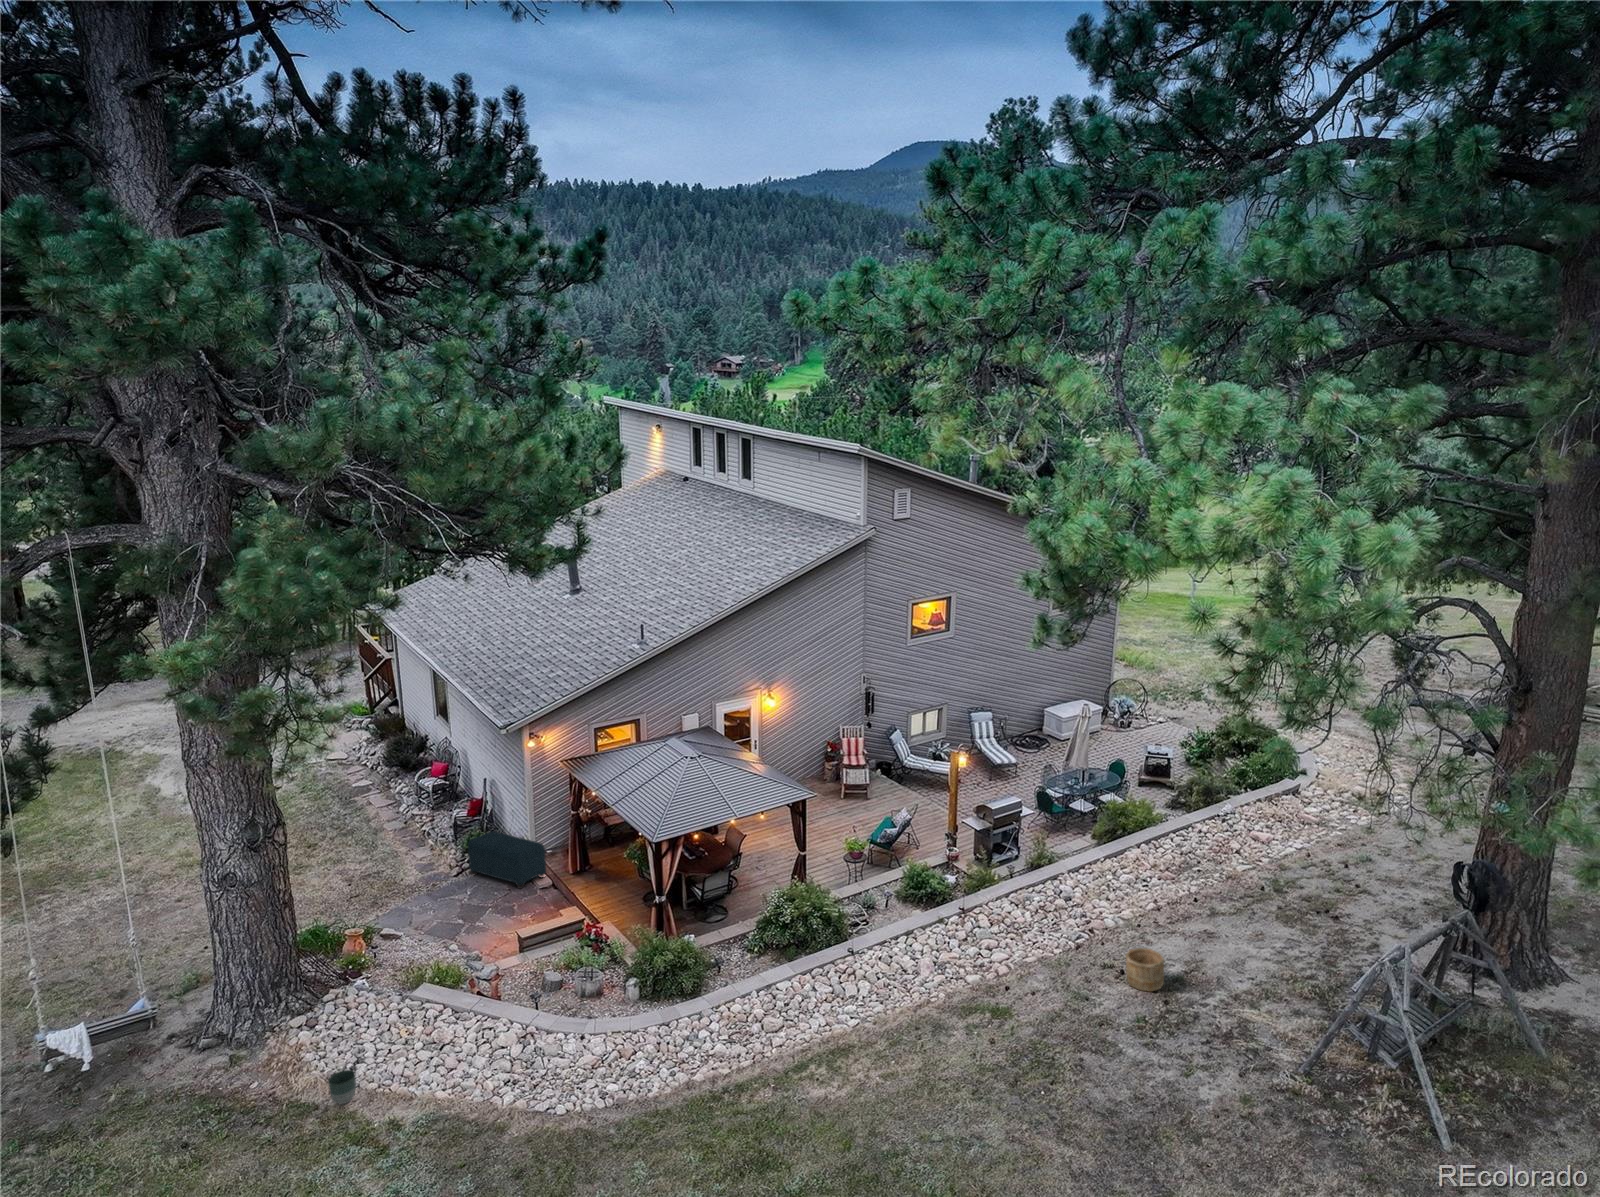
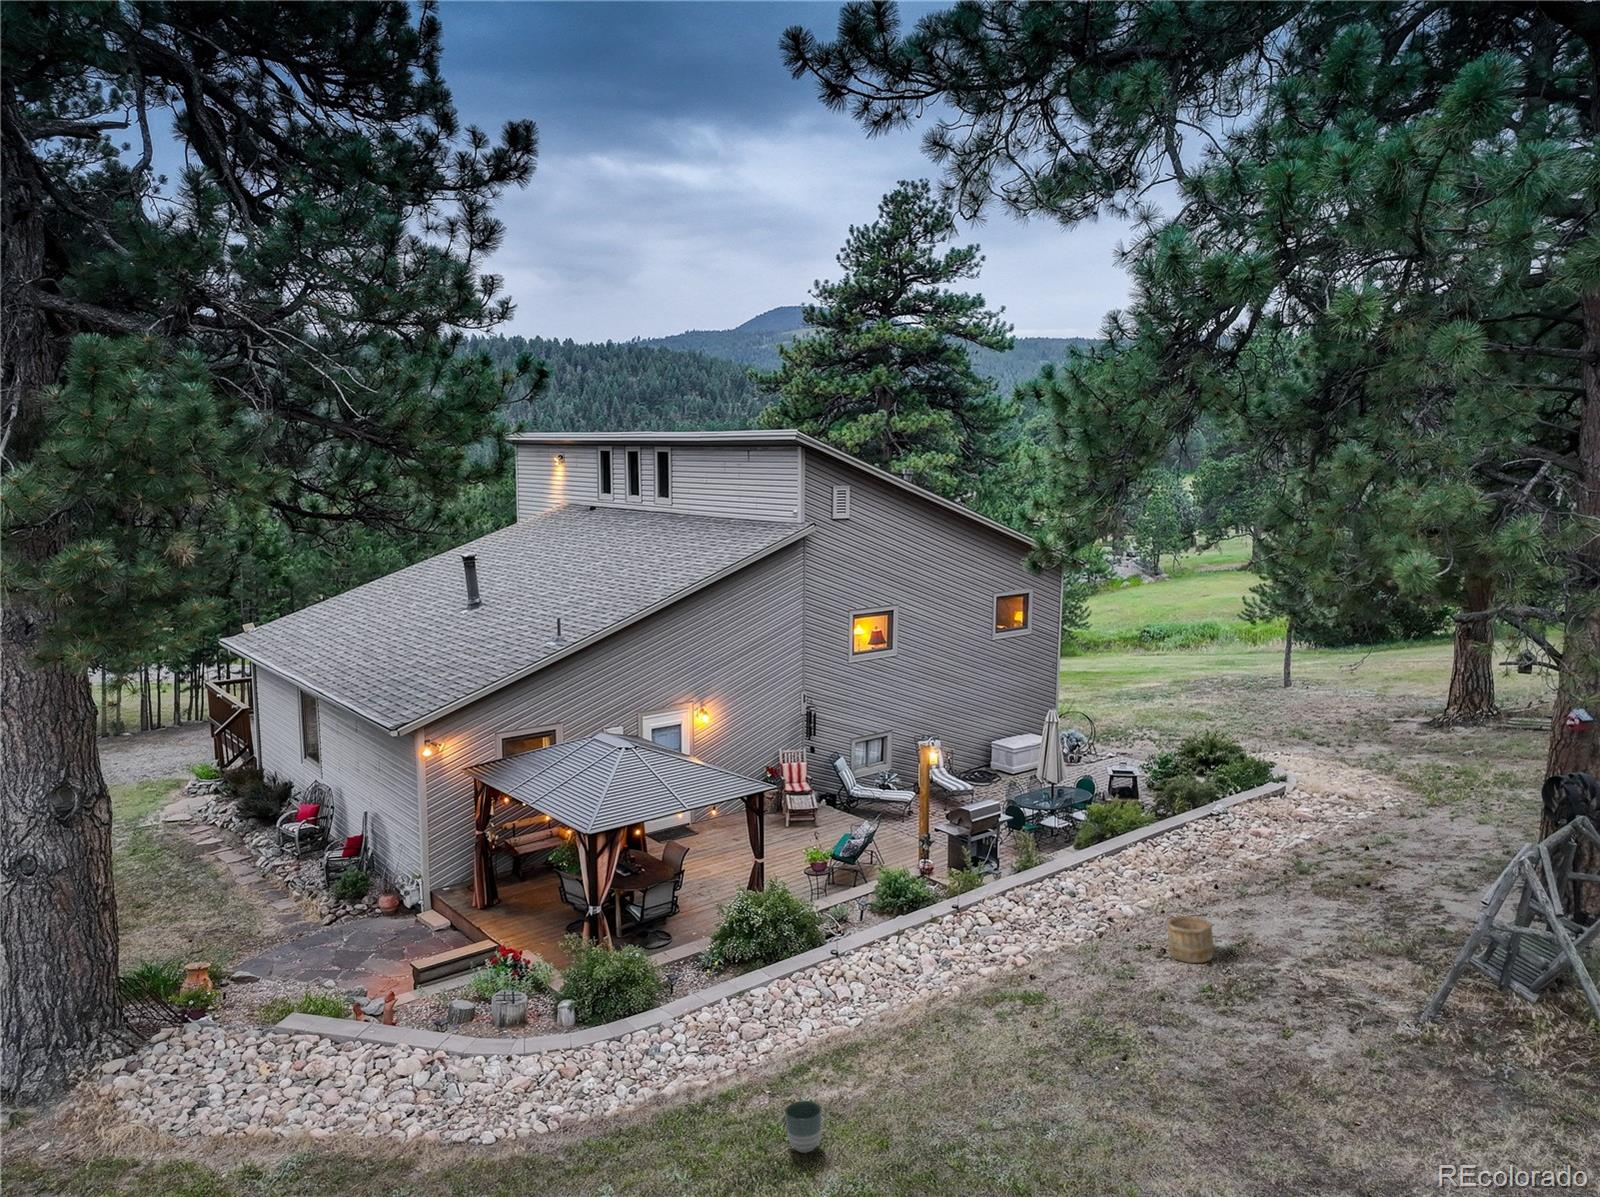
bench: present [468,831,546,889] -> none [346,866,445,928]
planter: present [328,1070,356,1104] -> present [785,1101,822,1153]

